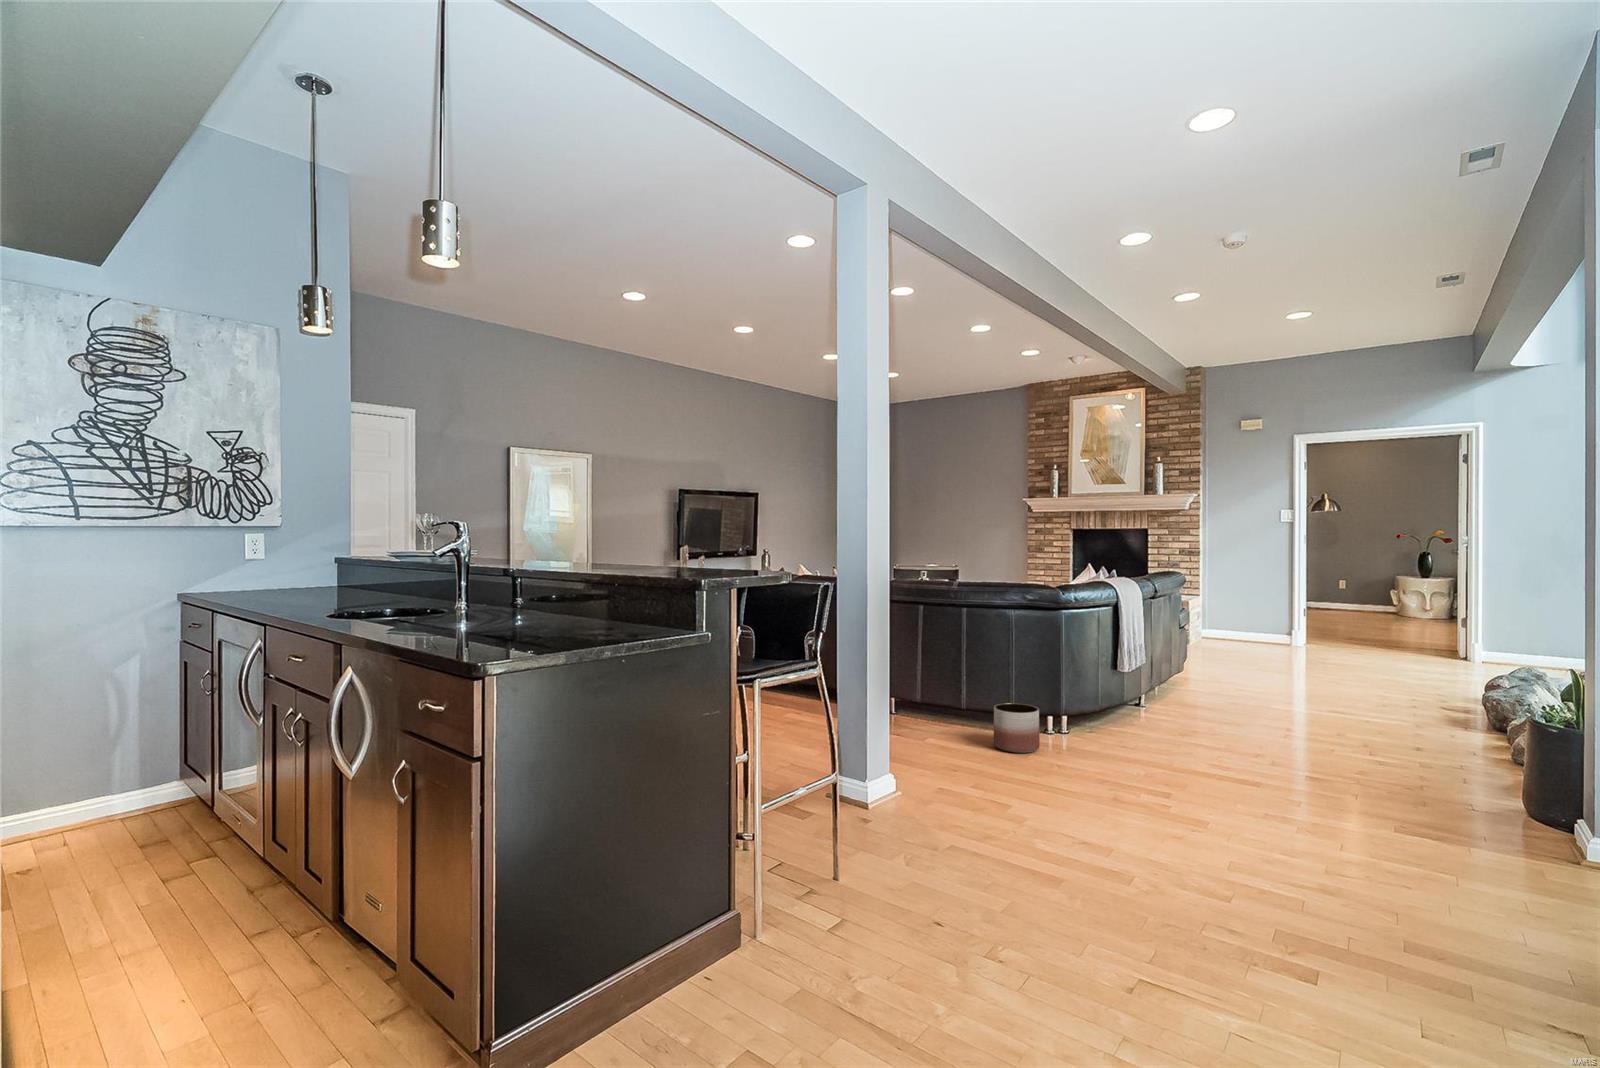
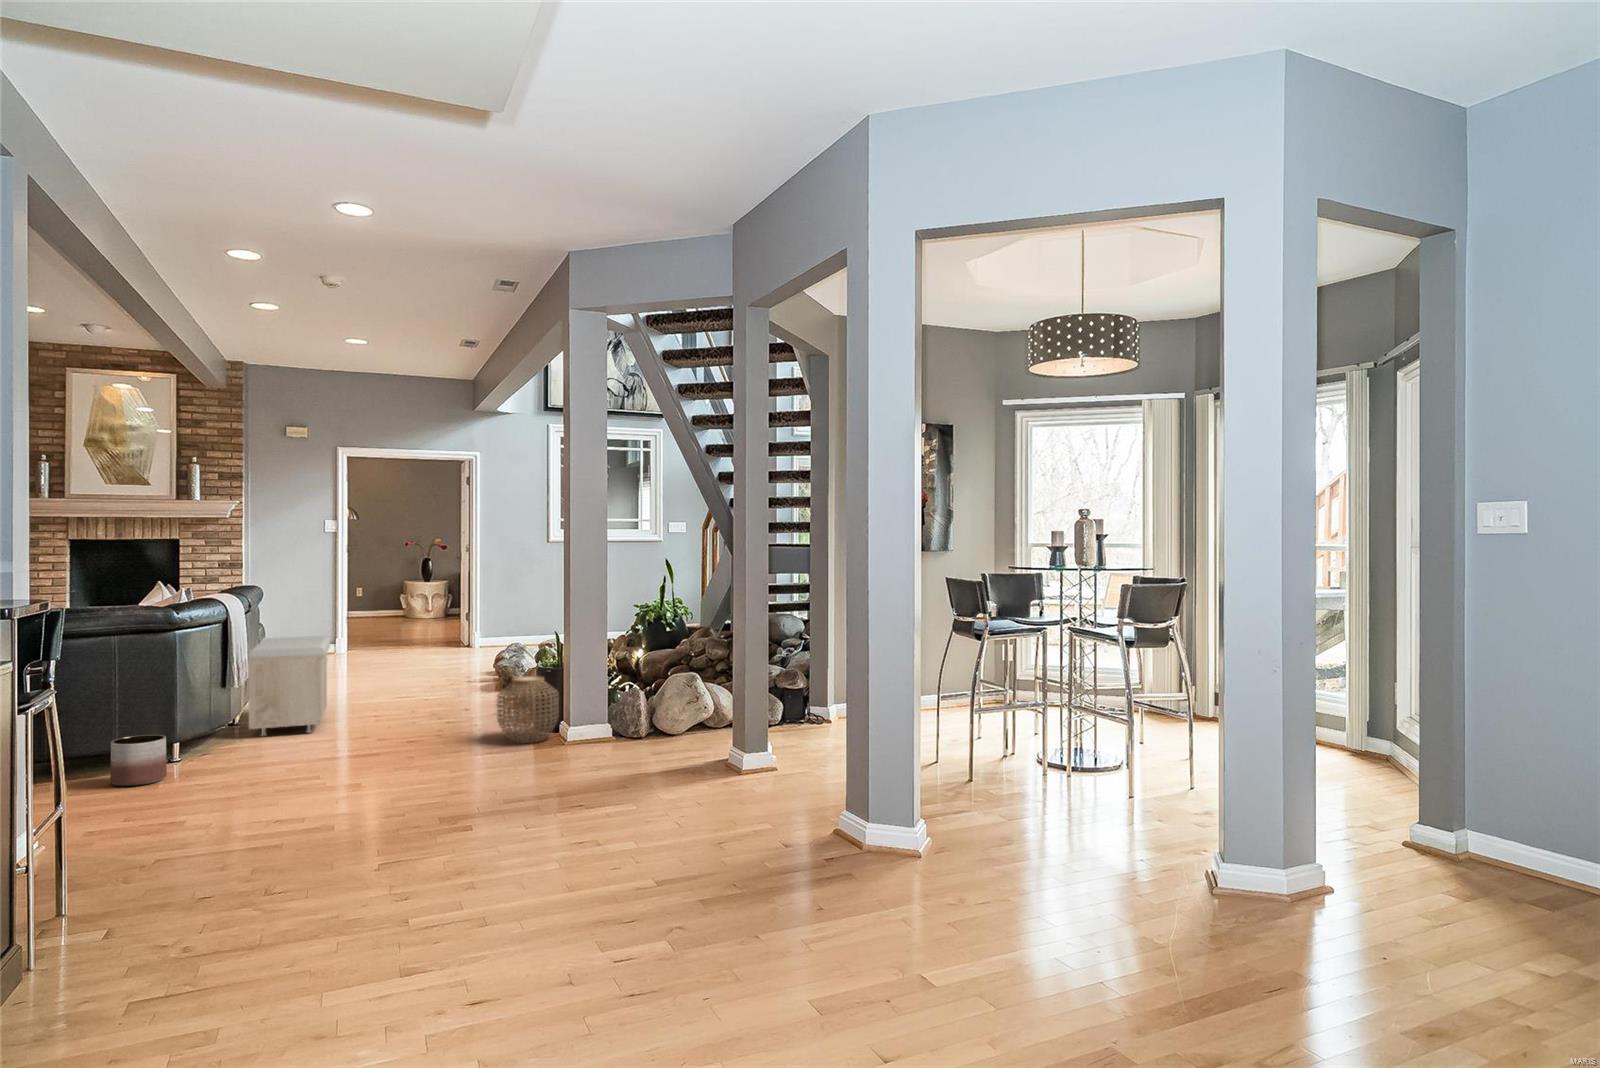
storage bench: none [1141,623,1242,731] -> present [249,636,330,736]
woven basket: none [1450,719,1575,829] -> present [497,676,559,743]

